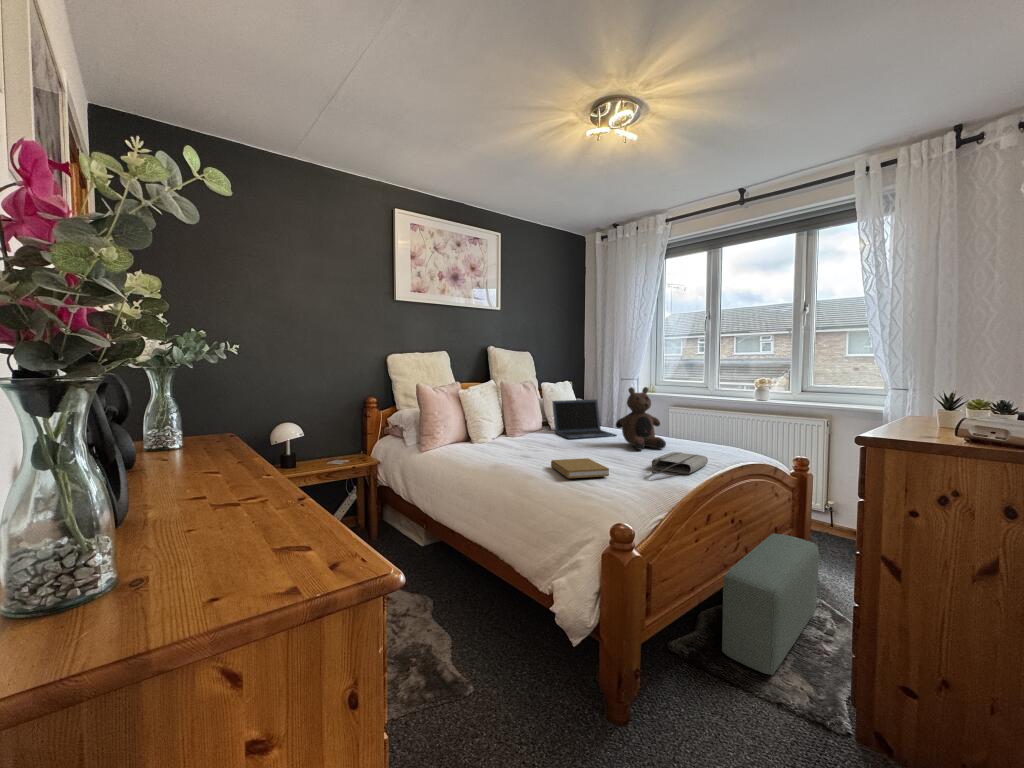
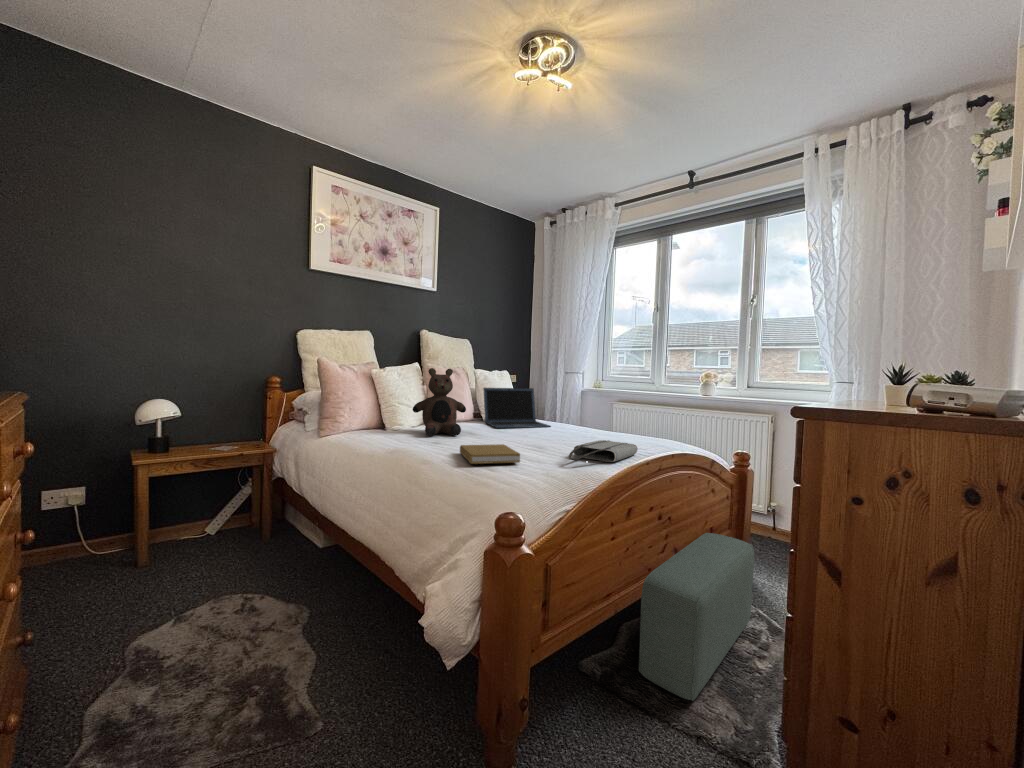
teddy bear: present [616,387,666,450] -> present [413,368,466,436]

